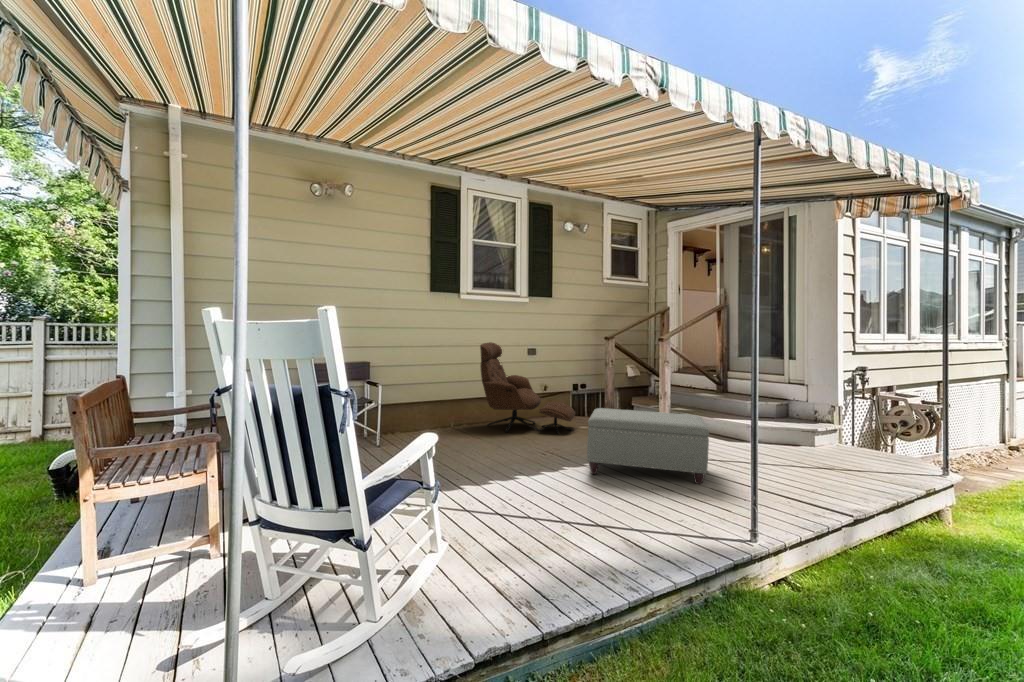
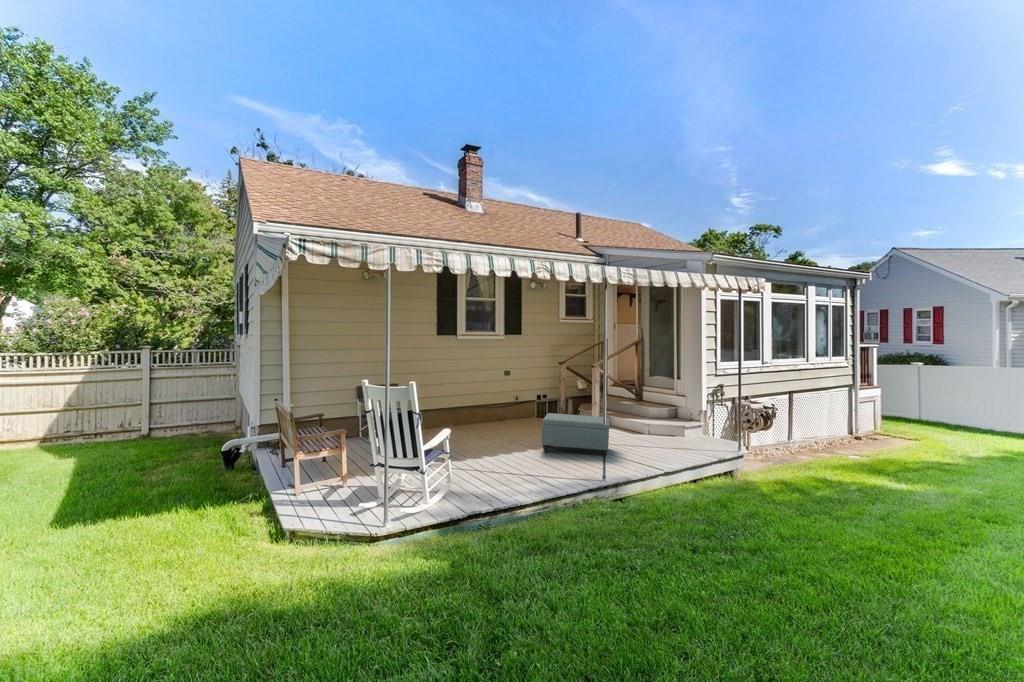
lounge chair: present [480,342,575,434] -> none [472,367,536,431]

